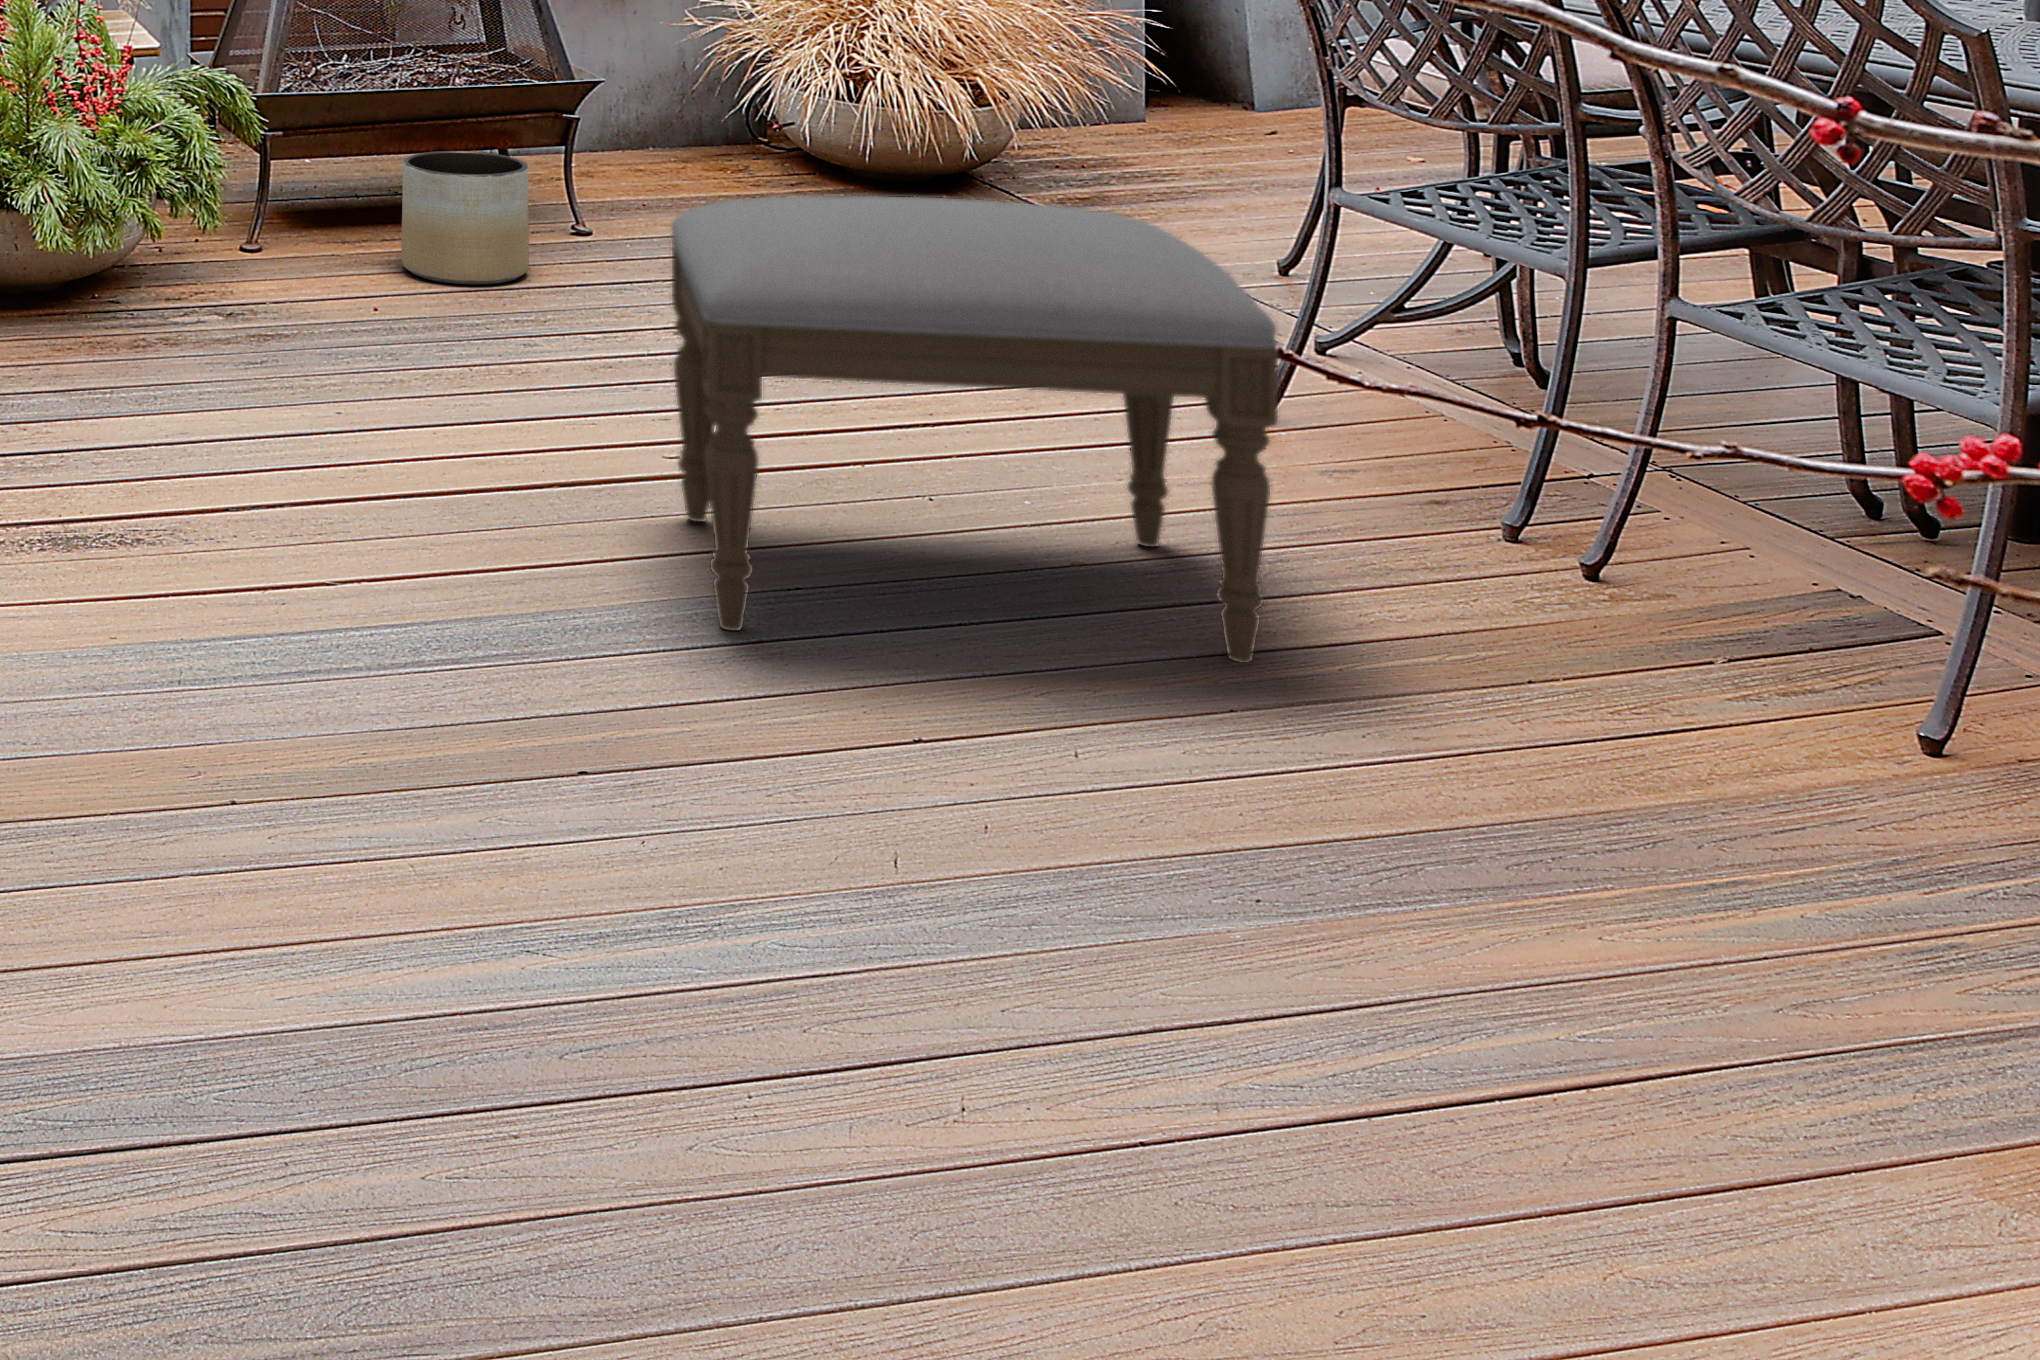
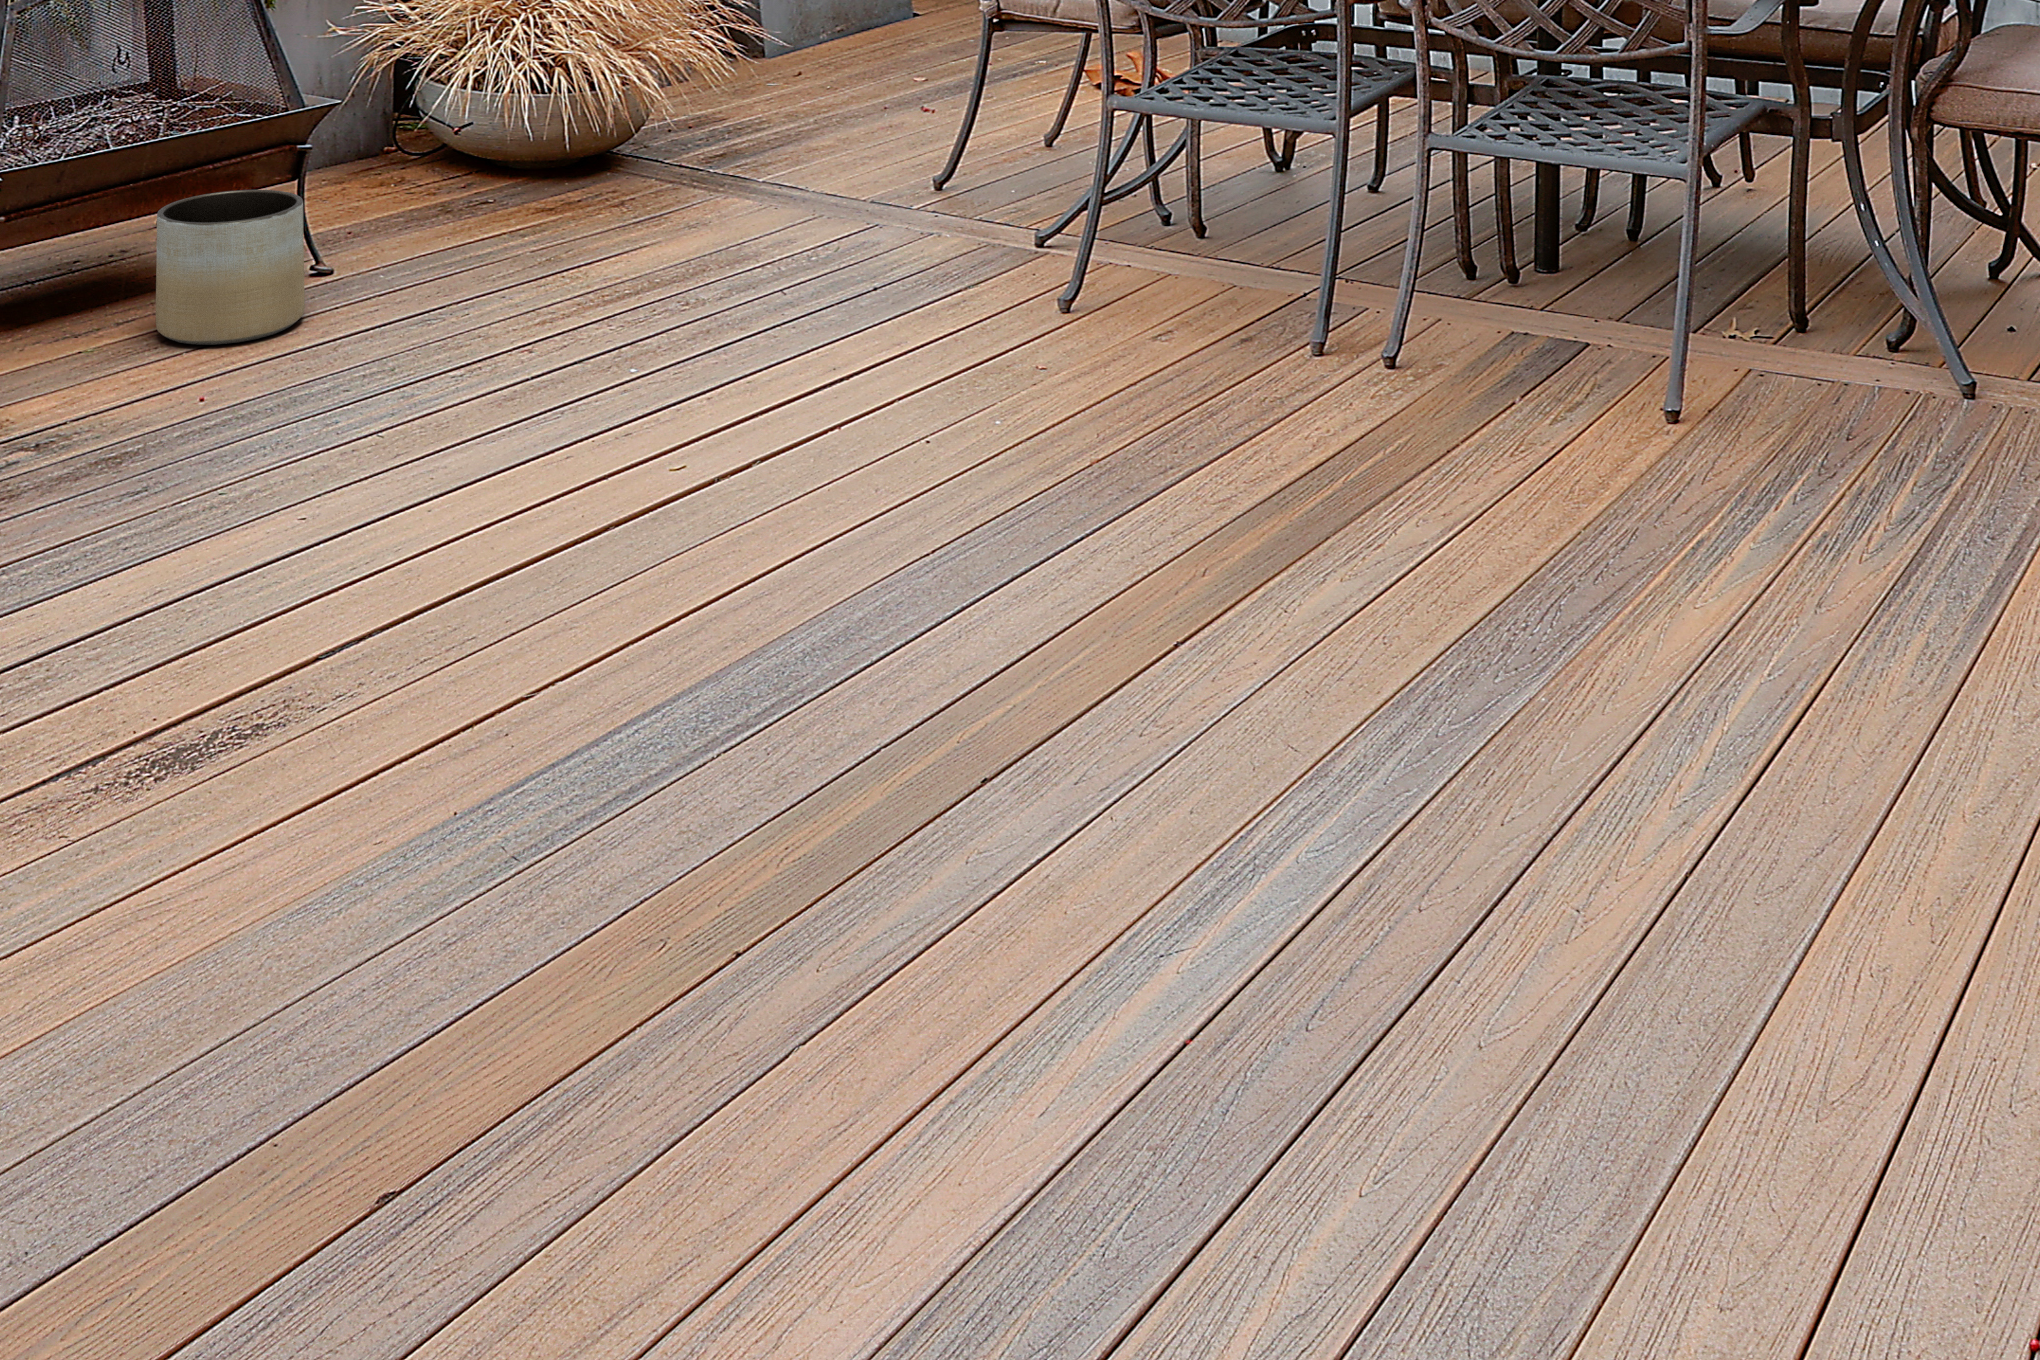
ottoman: present [671,196,1278,663] -> none [729,149,1343,669]

